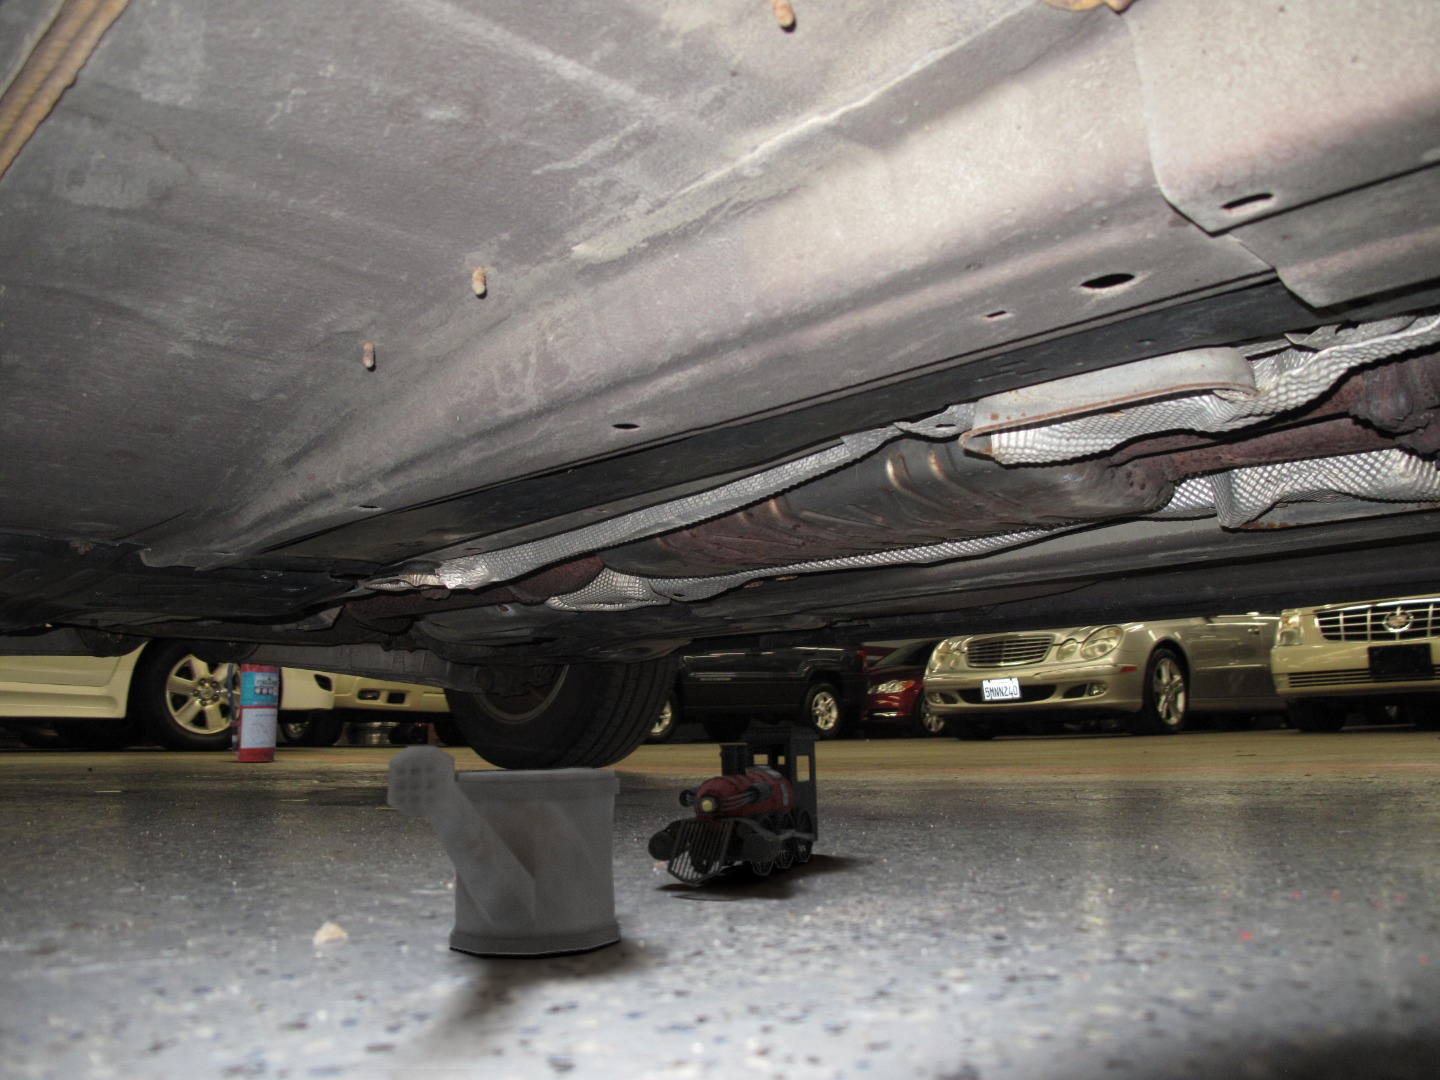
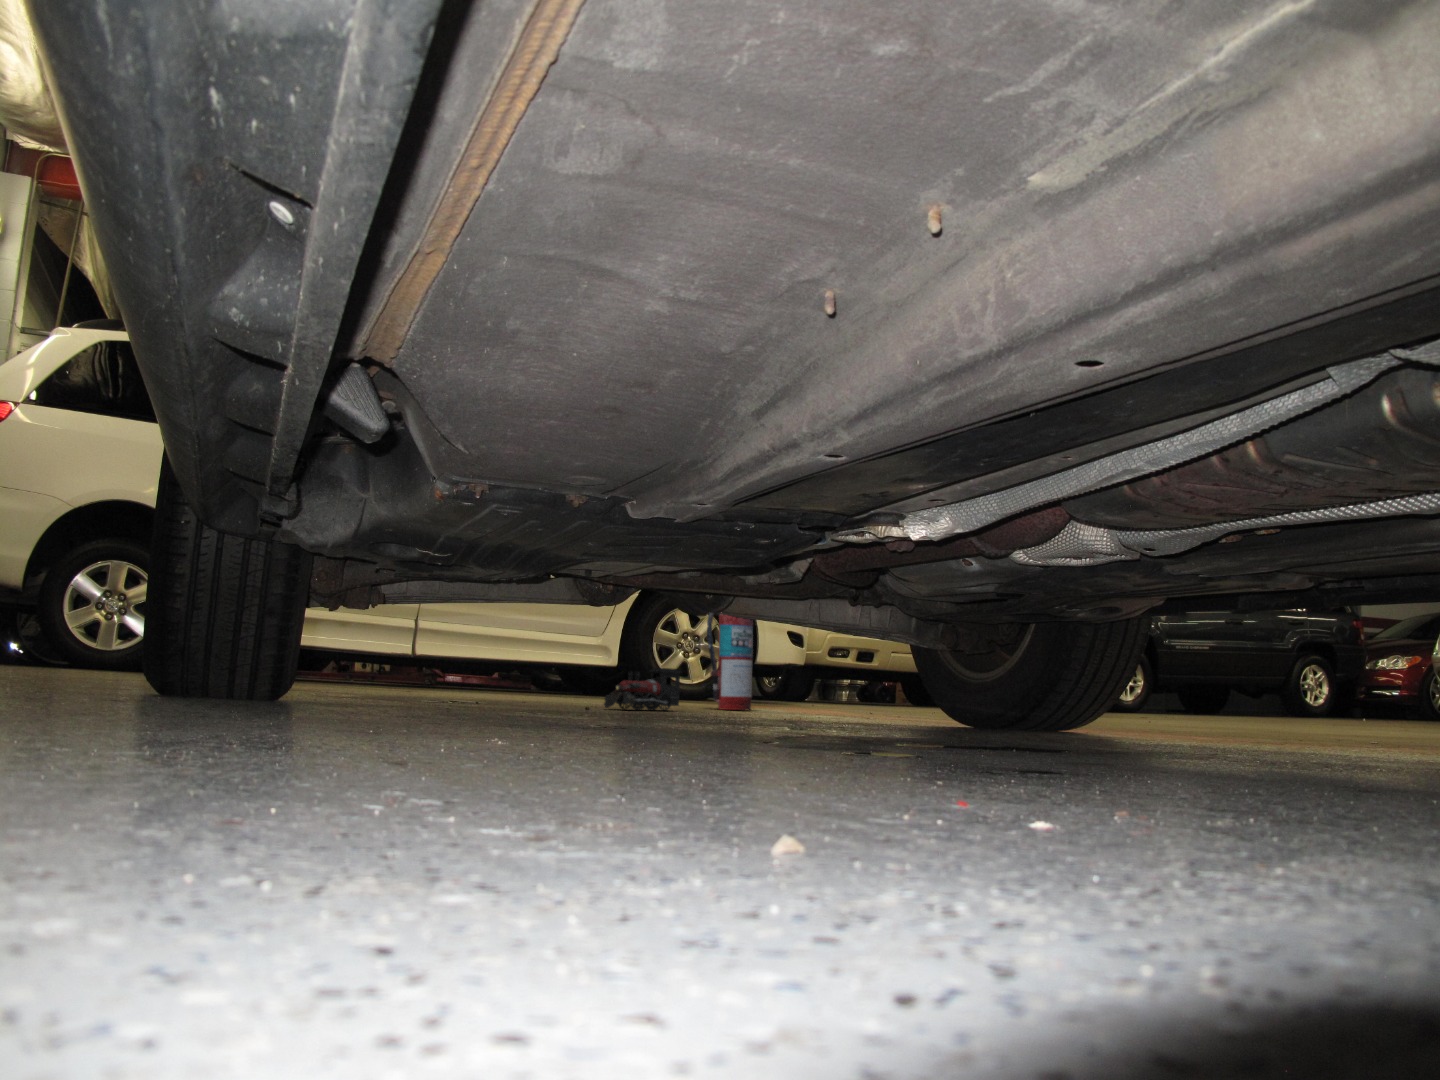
toy train: present [648,726,819,885] -> present [604,668,681,710]
watering can: present [387,746,620,955] -> none [849,677,1068,879]

